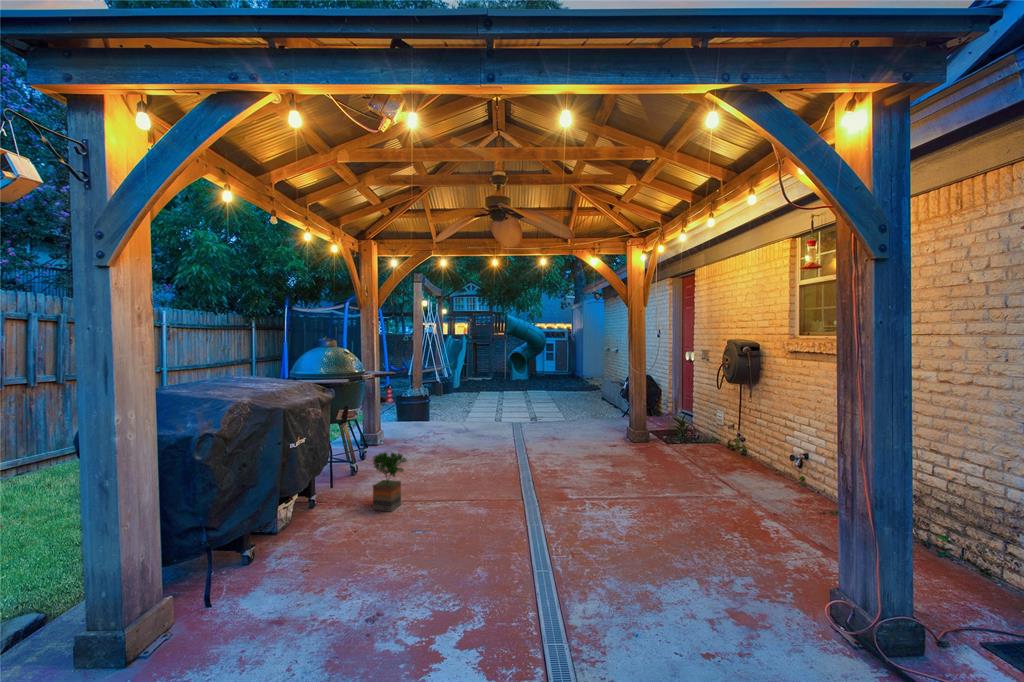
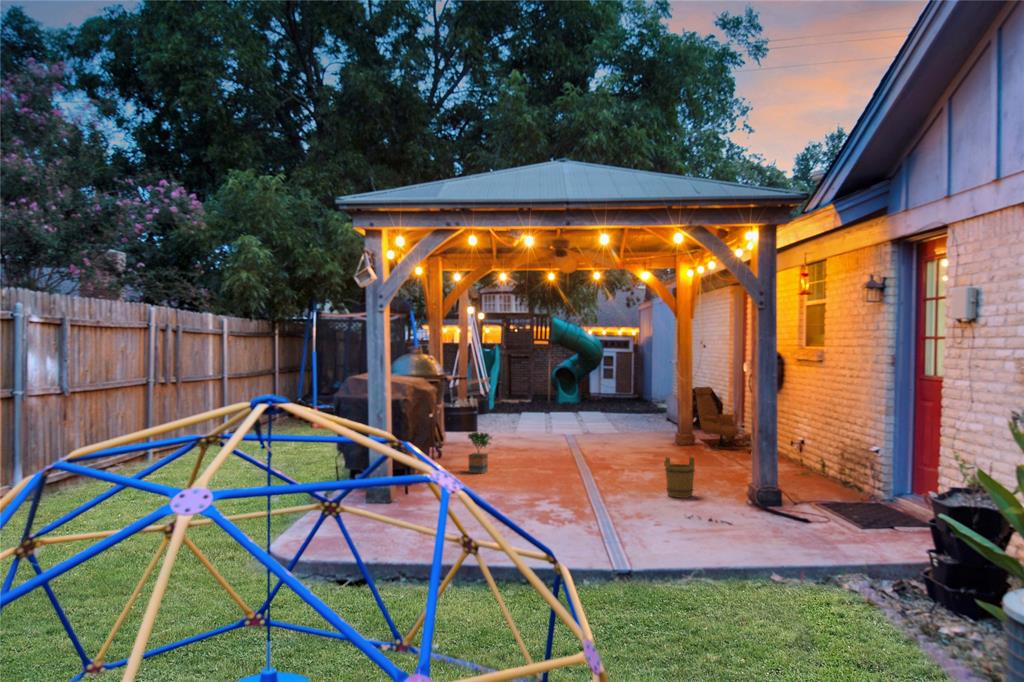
lounge chair: none [650,379,738,457] -> present [695,387,752,451]
bucket: none [667,524,724,607] -> present [664,456,695,498]

